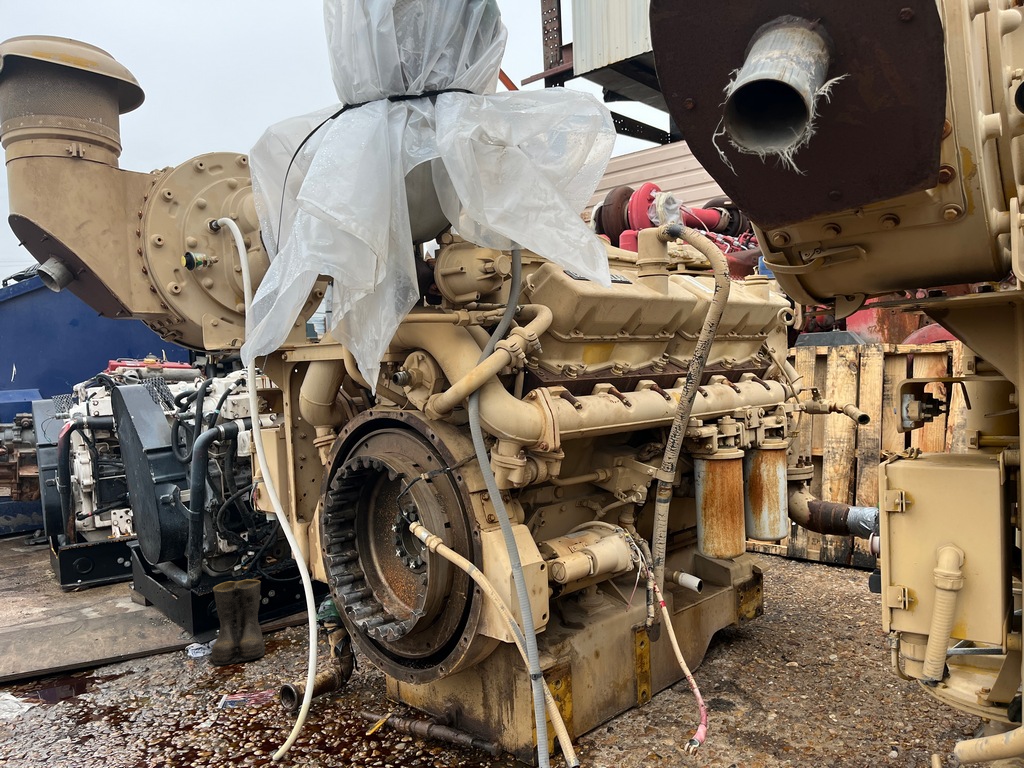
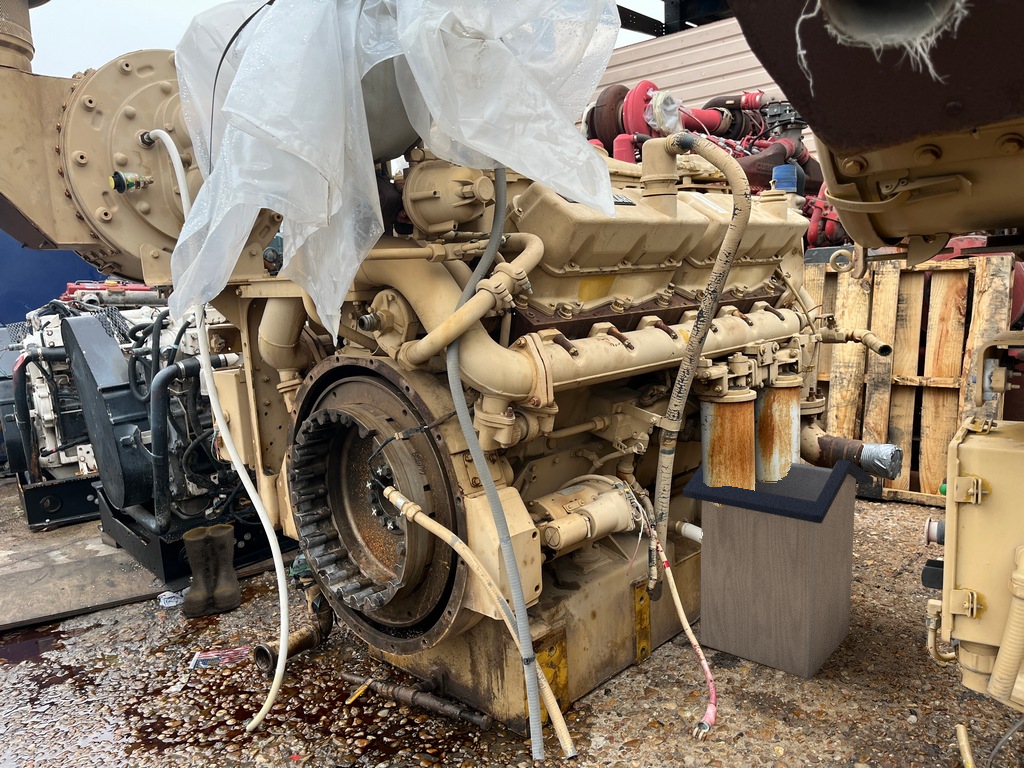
trash can: none [679,500,856,720] -> present [683,460,874,679]

